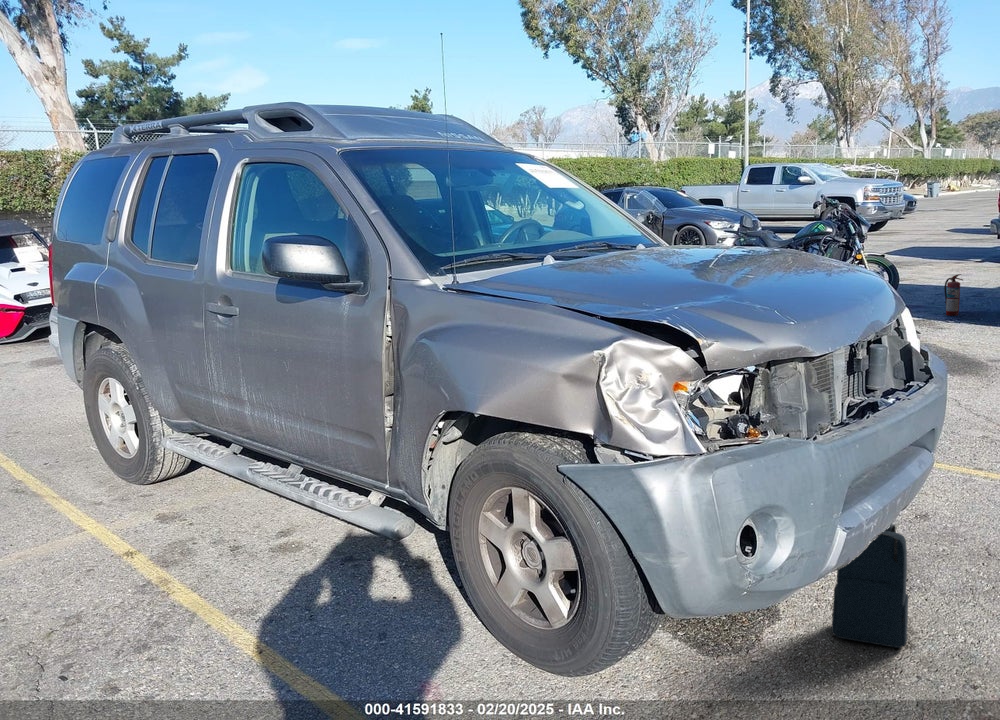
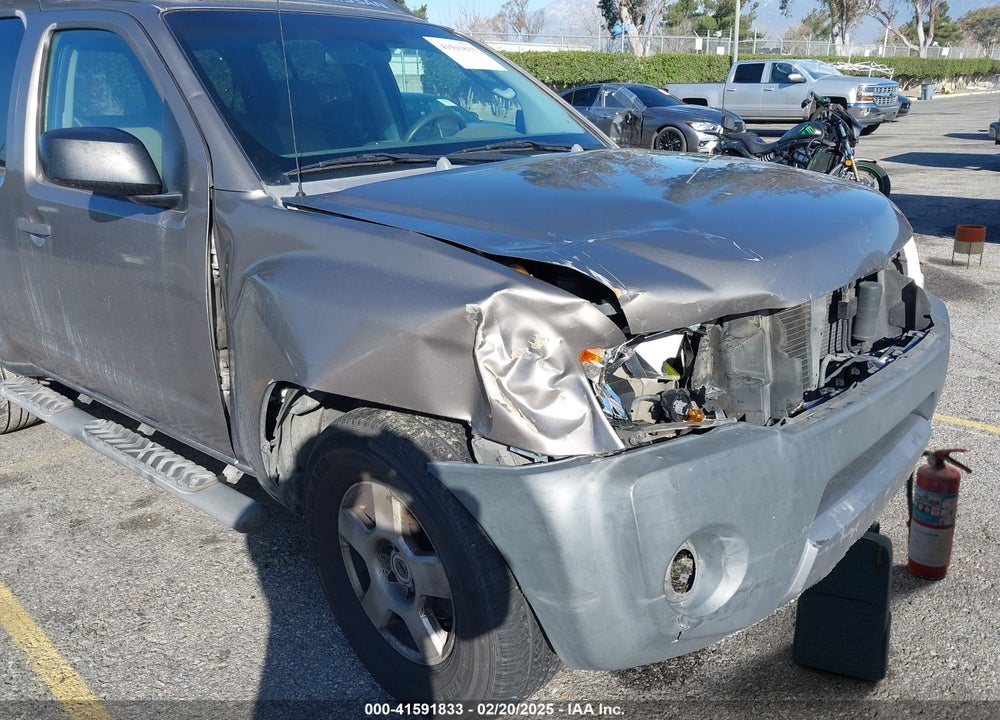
fire extinguisher: present [944,274,963,316] -> present [906,448,972,580]
planter: none [958,310,987,350] -> present [952,225,986,269]

